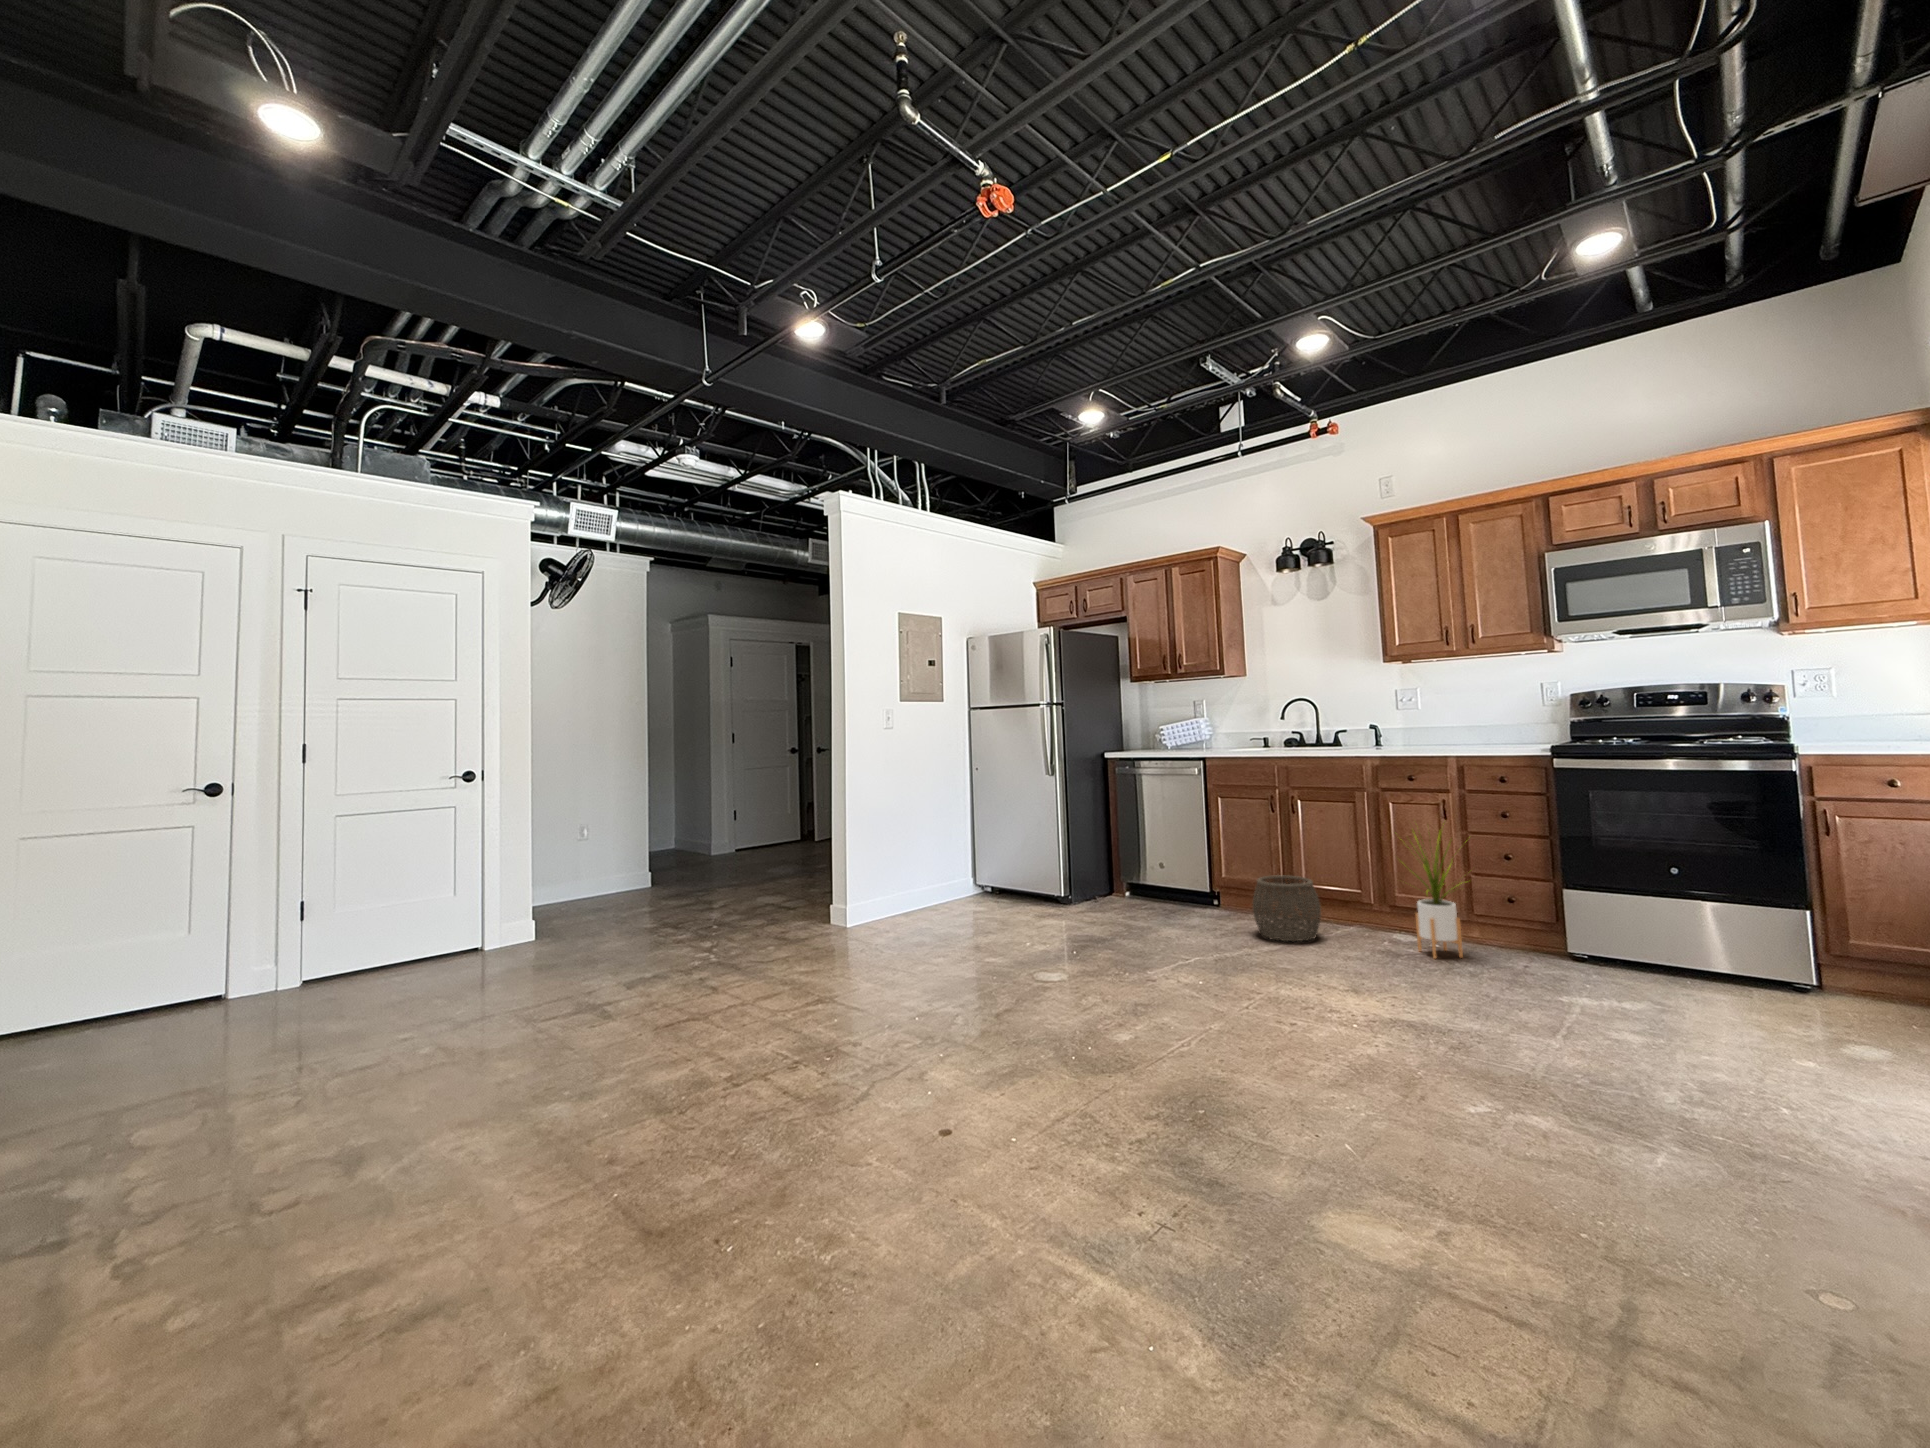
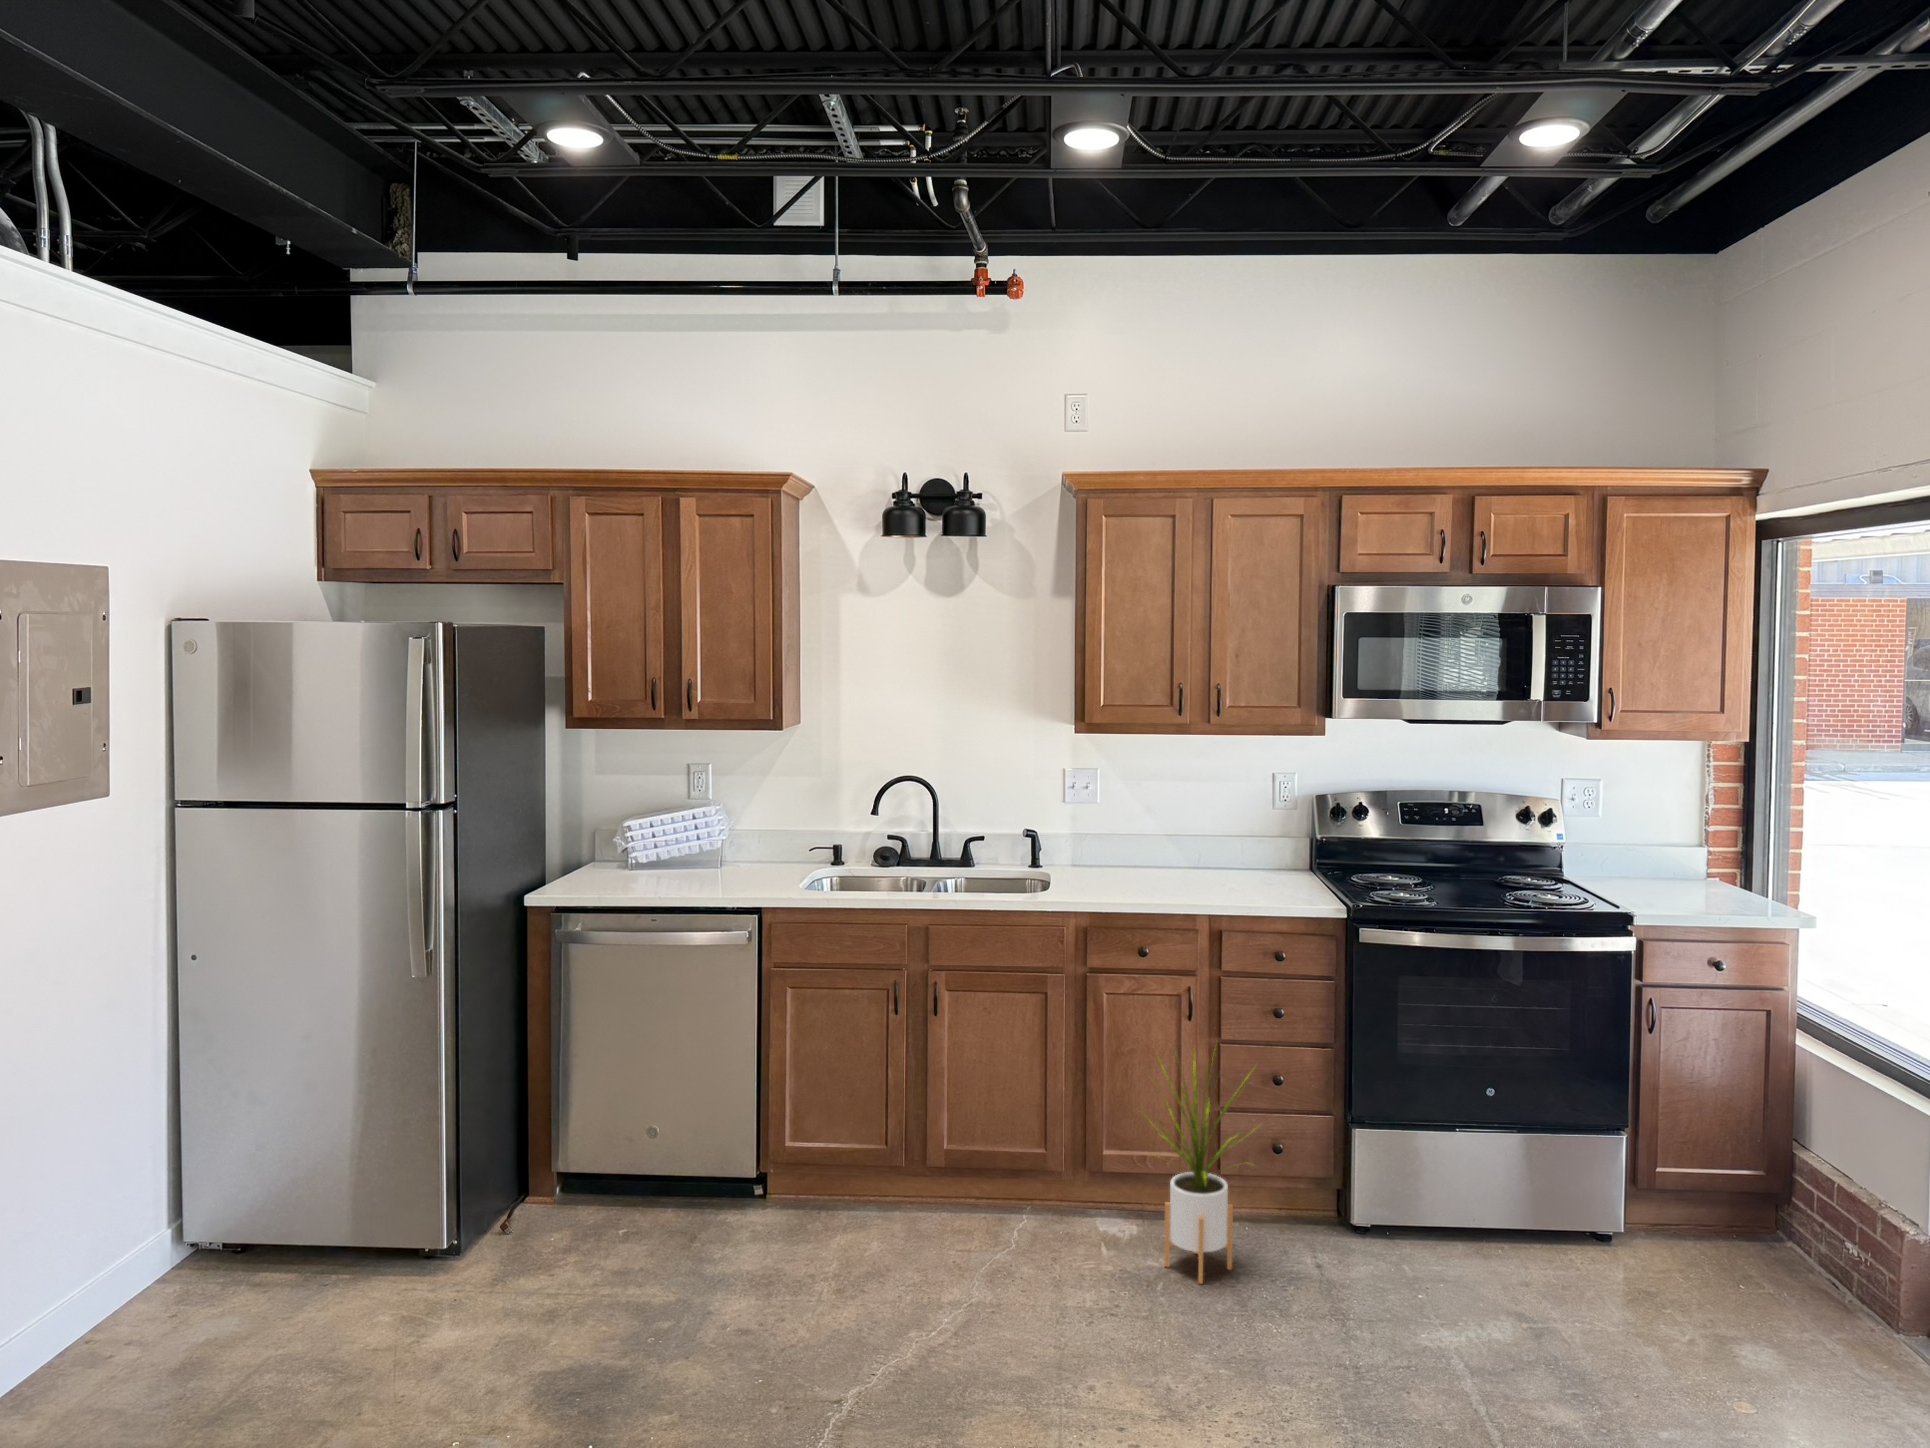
woven basket: present [1253,875,1321,941] -> none [888,1152,1012,1297]

